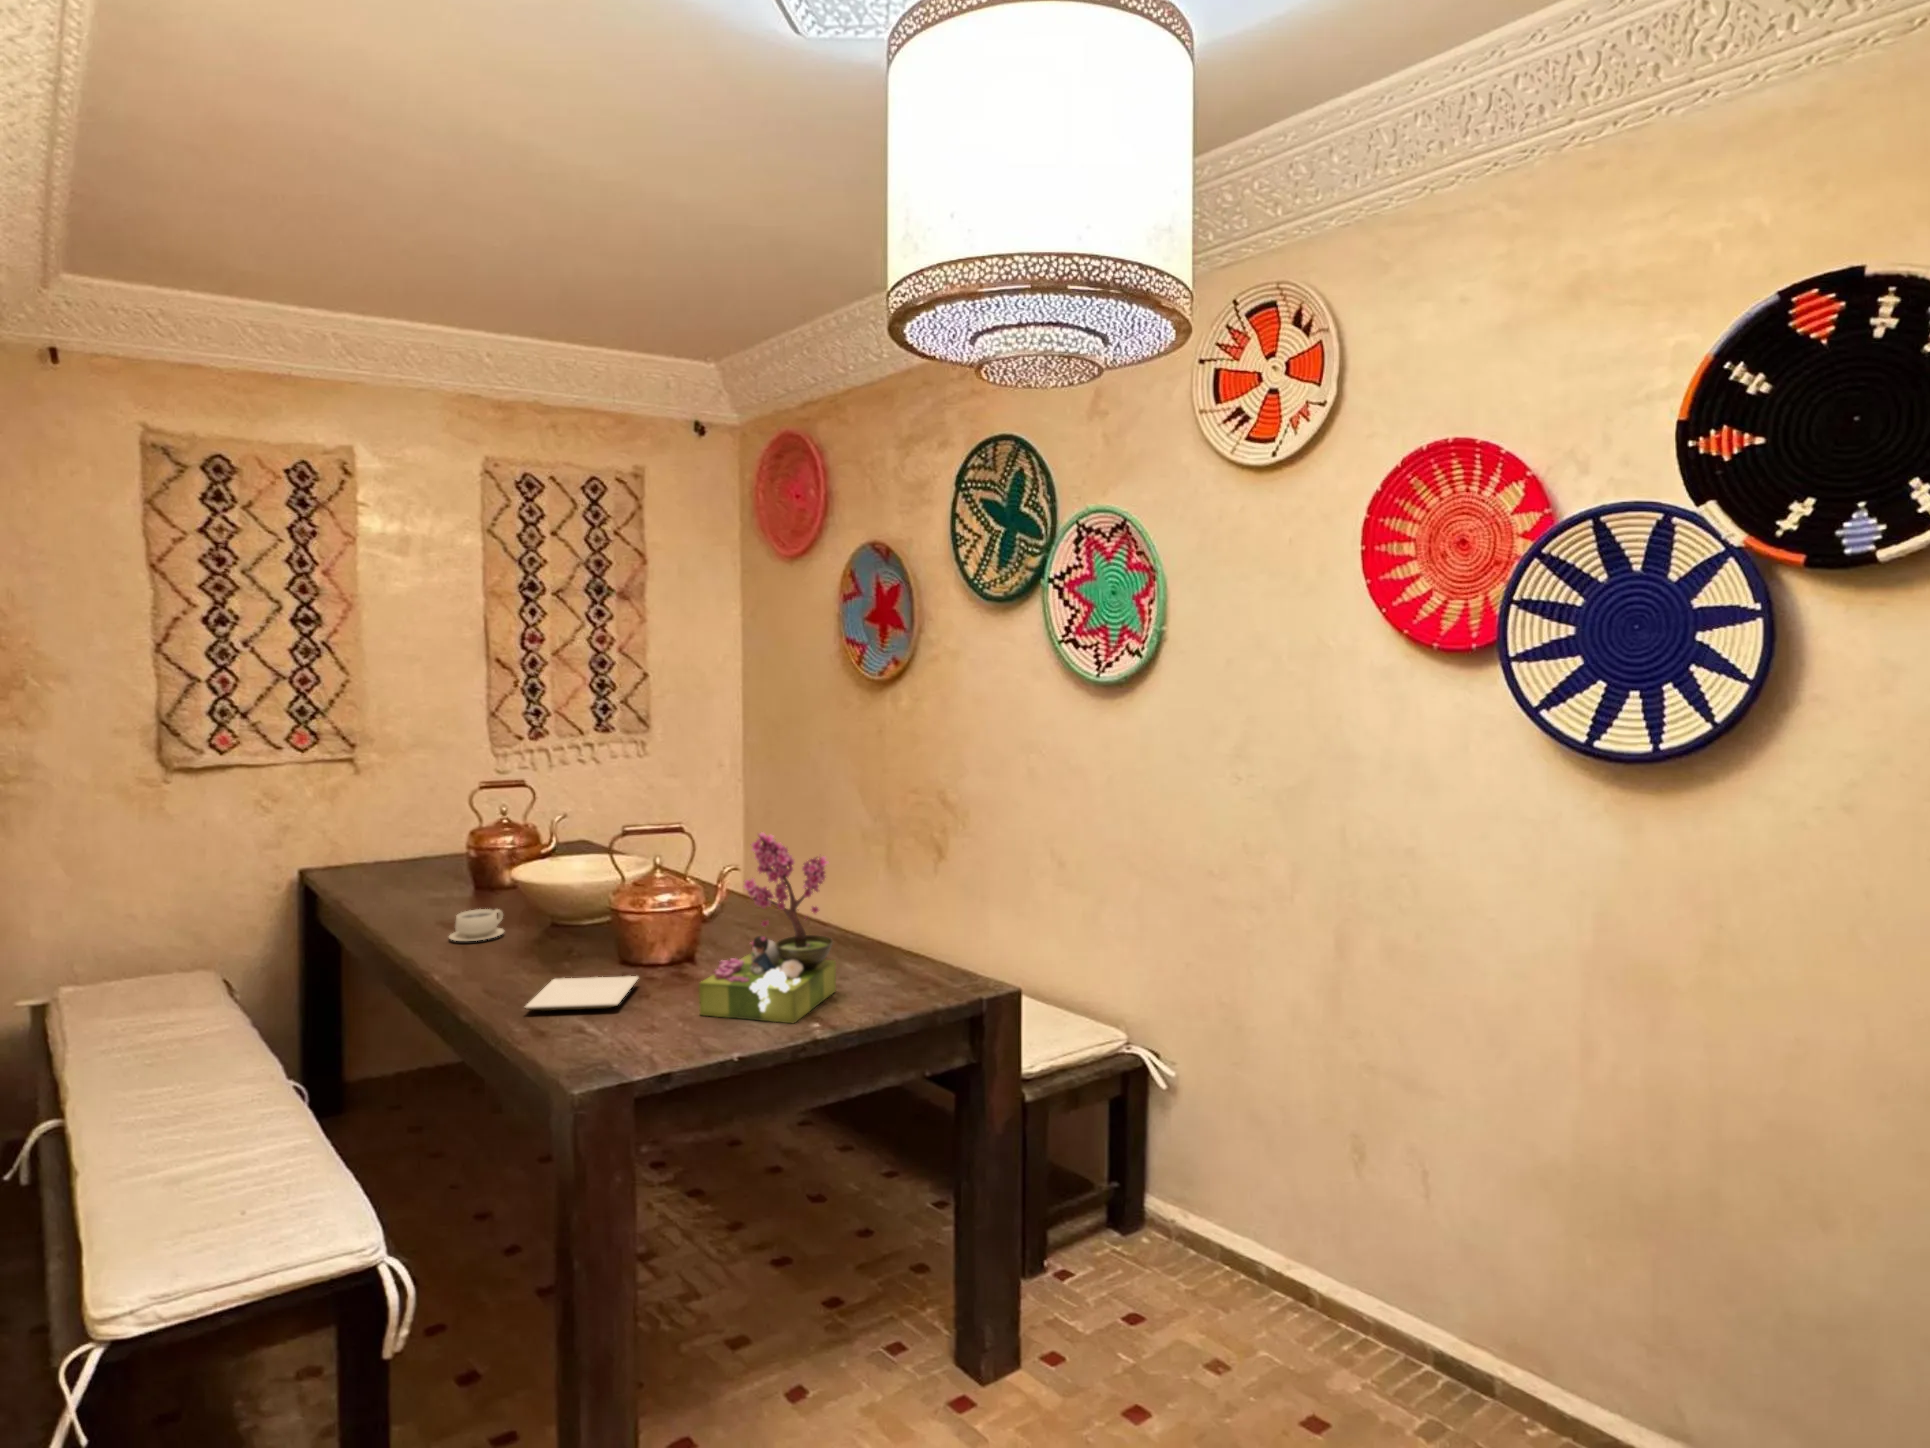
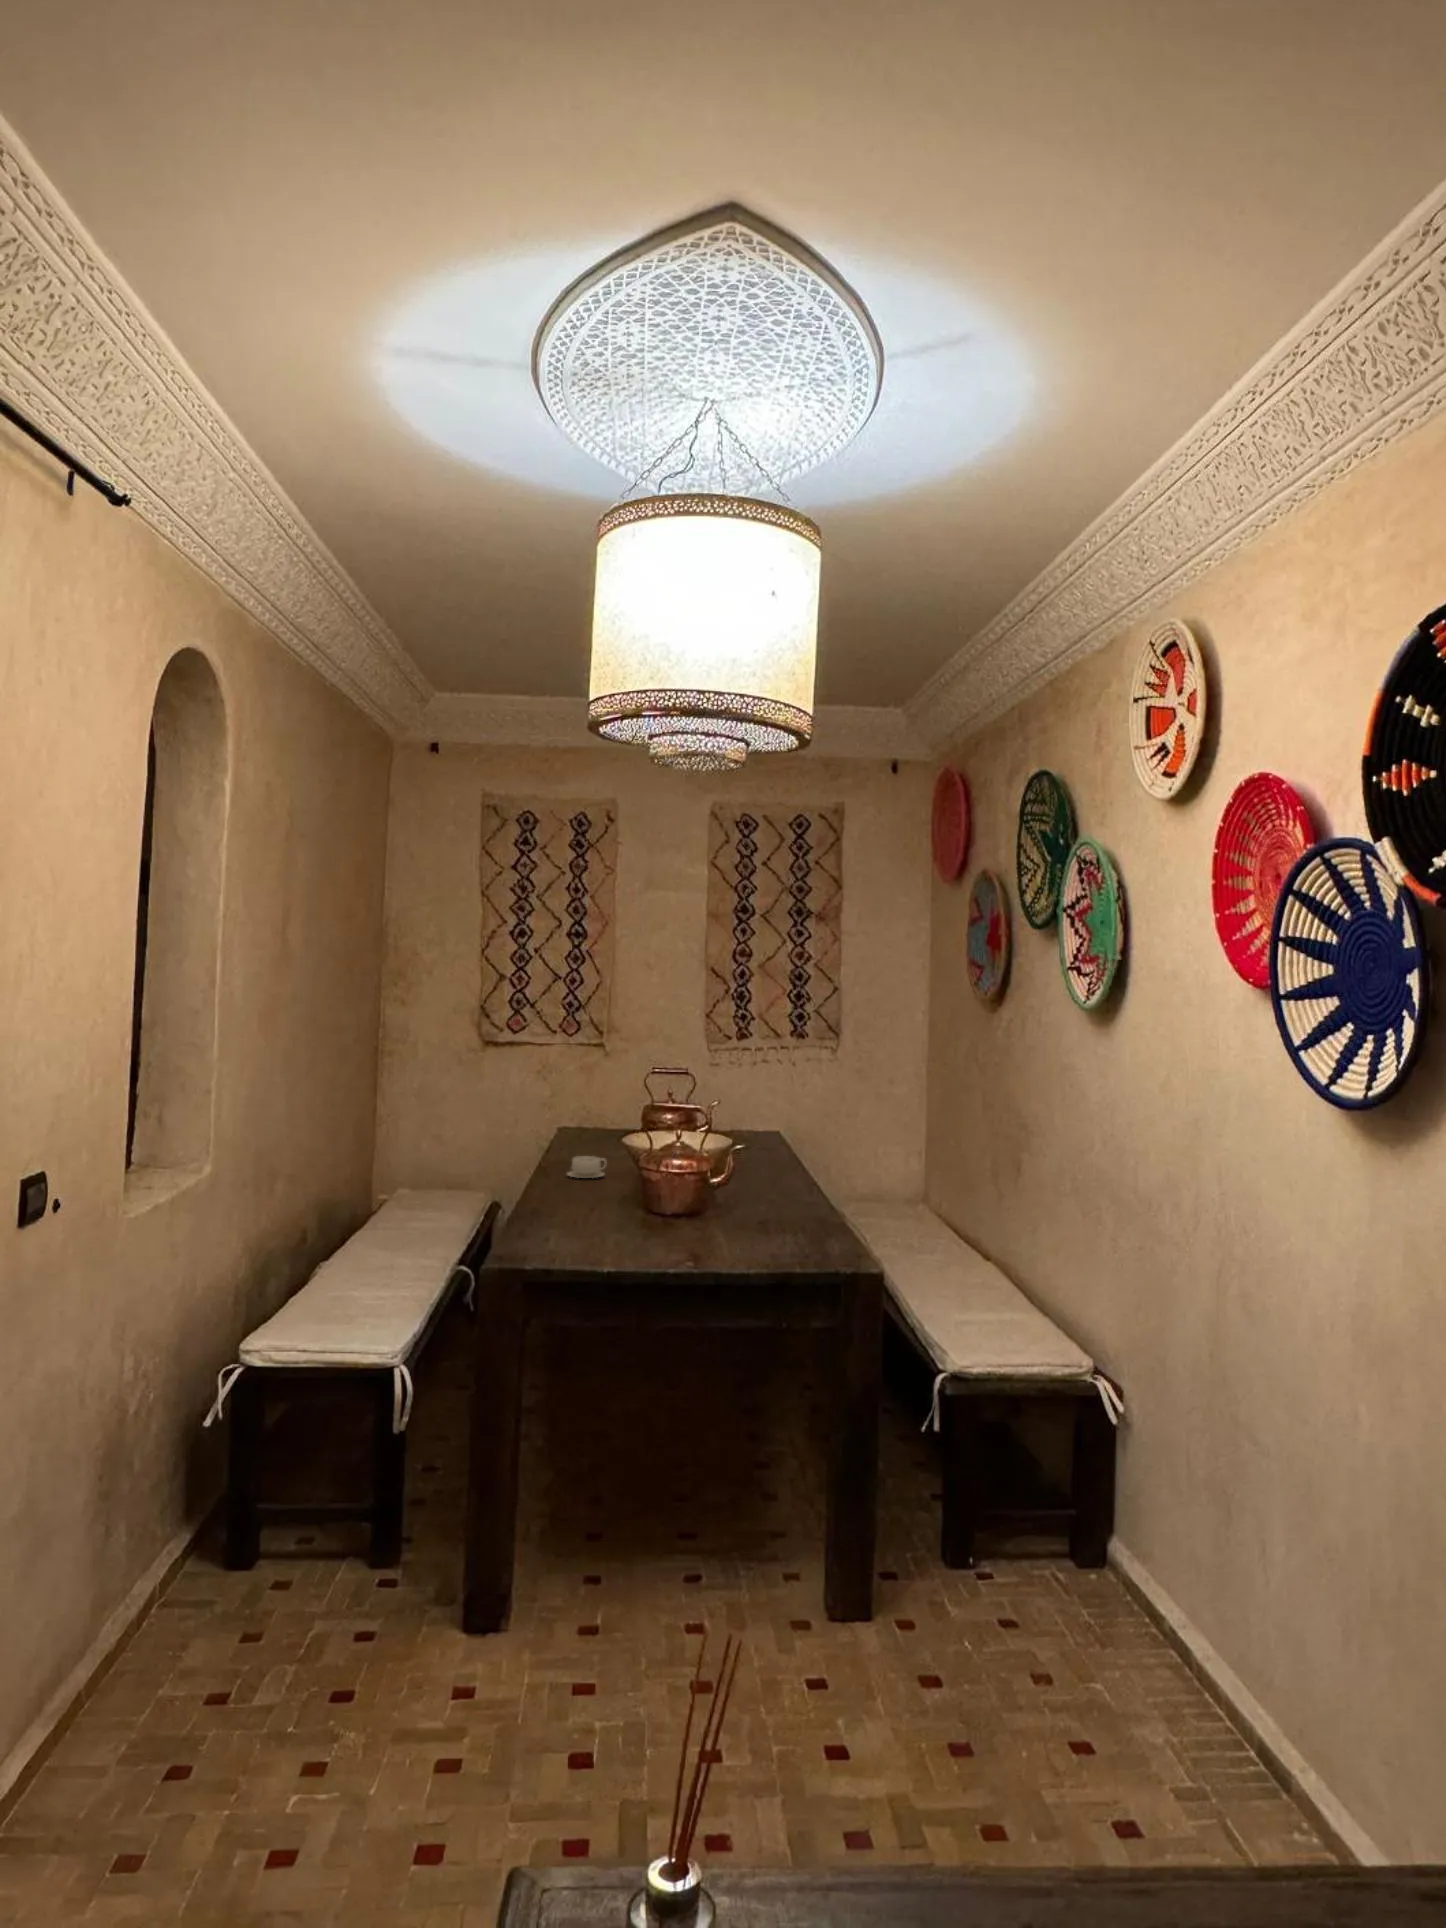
flower arrangement: present [699,833,836,1023] -> none [638,1105,749,1254]
plate: present [525,976,638,1011] -> none [541,1203,632,1225]

